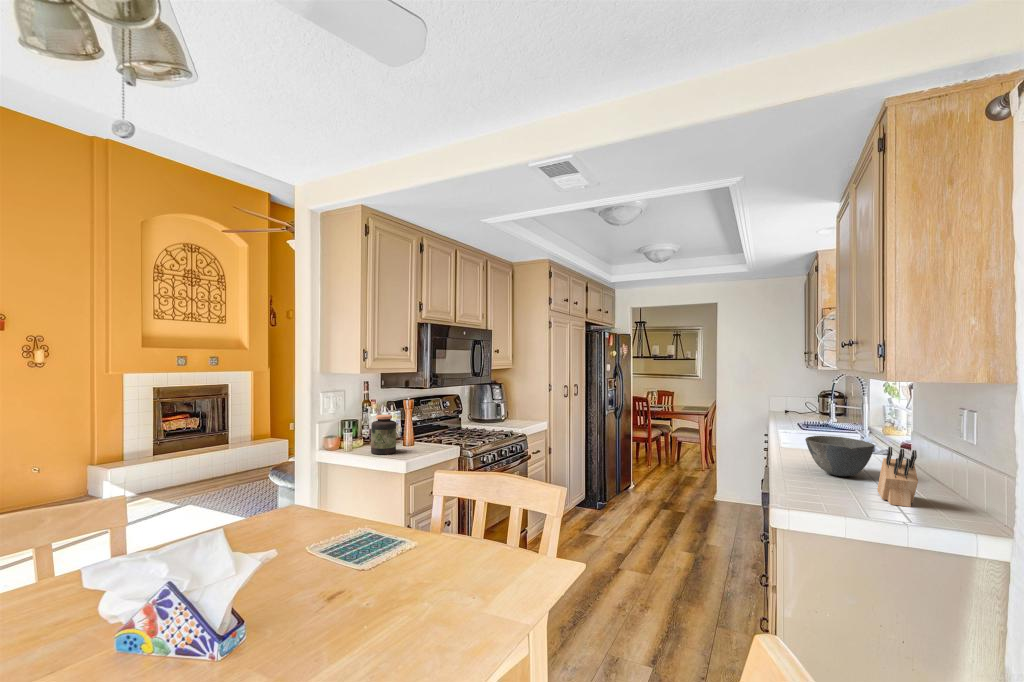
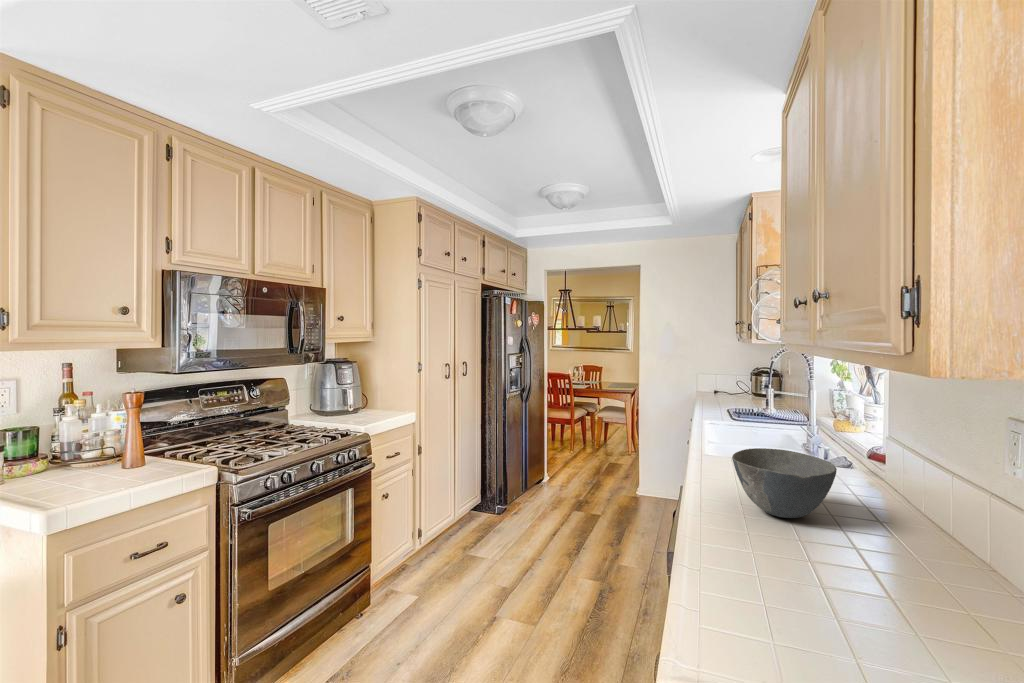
jar: present [371,415,396,455] -> none [60,425,113,493]
knife block: present [877,447,918,507] -> none [847,504,938,615]

